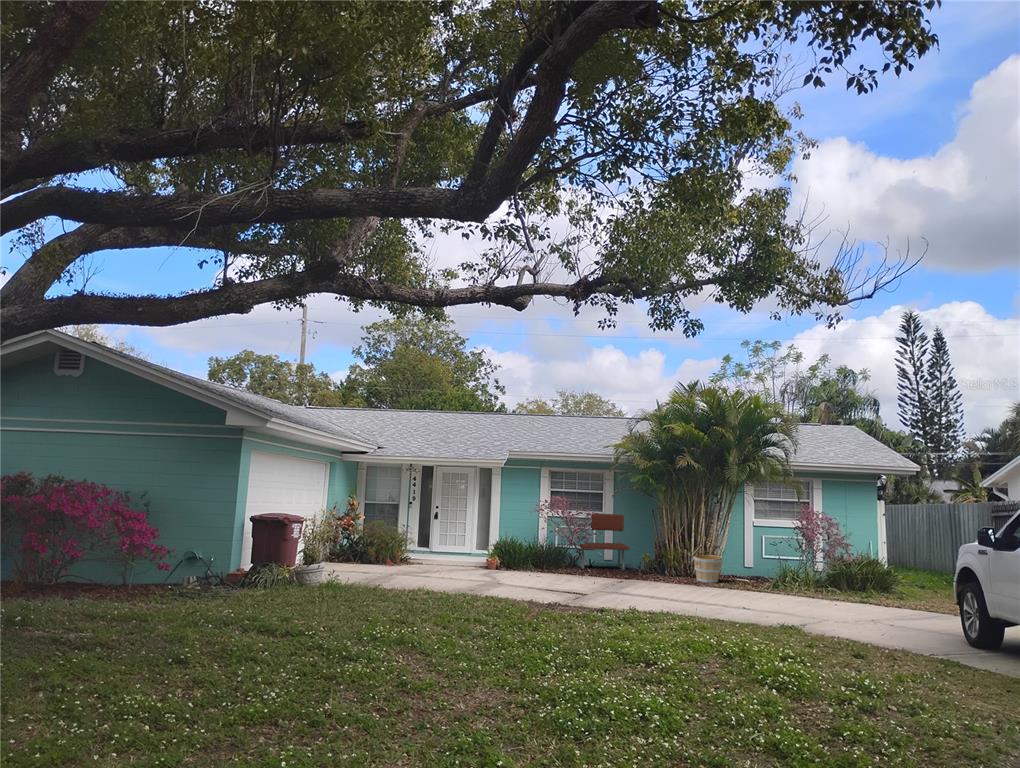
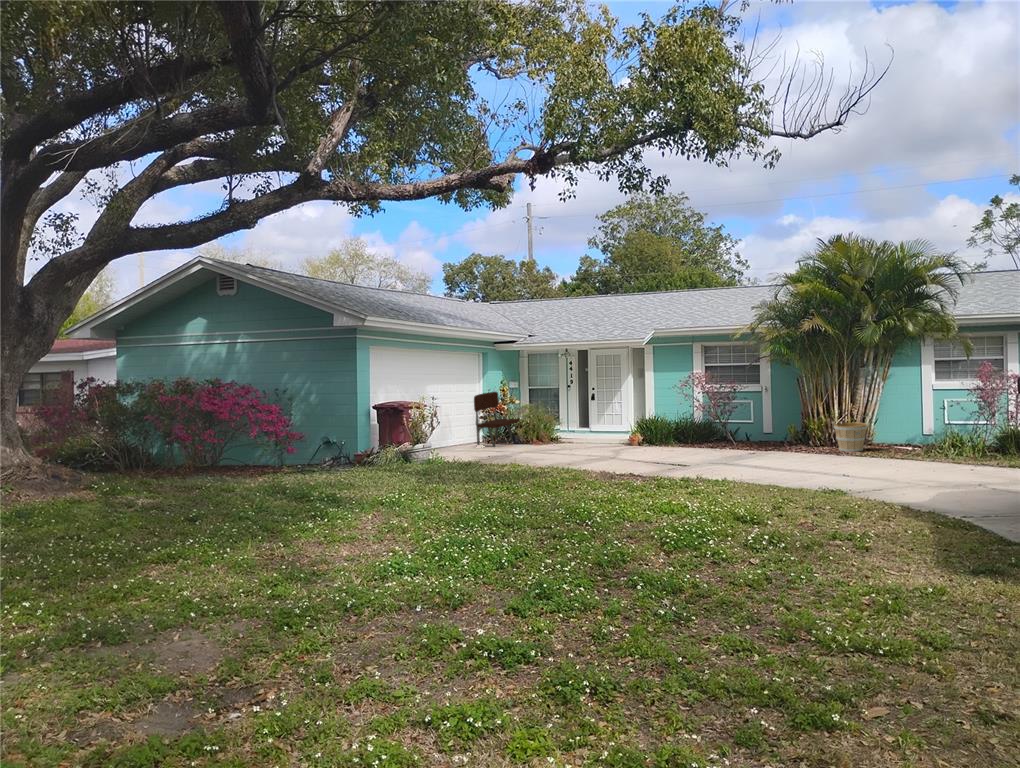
bench: present [578,514,629,570] -> present [474,392,519,447]

